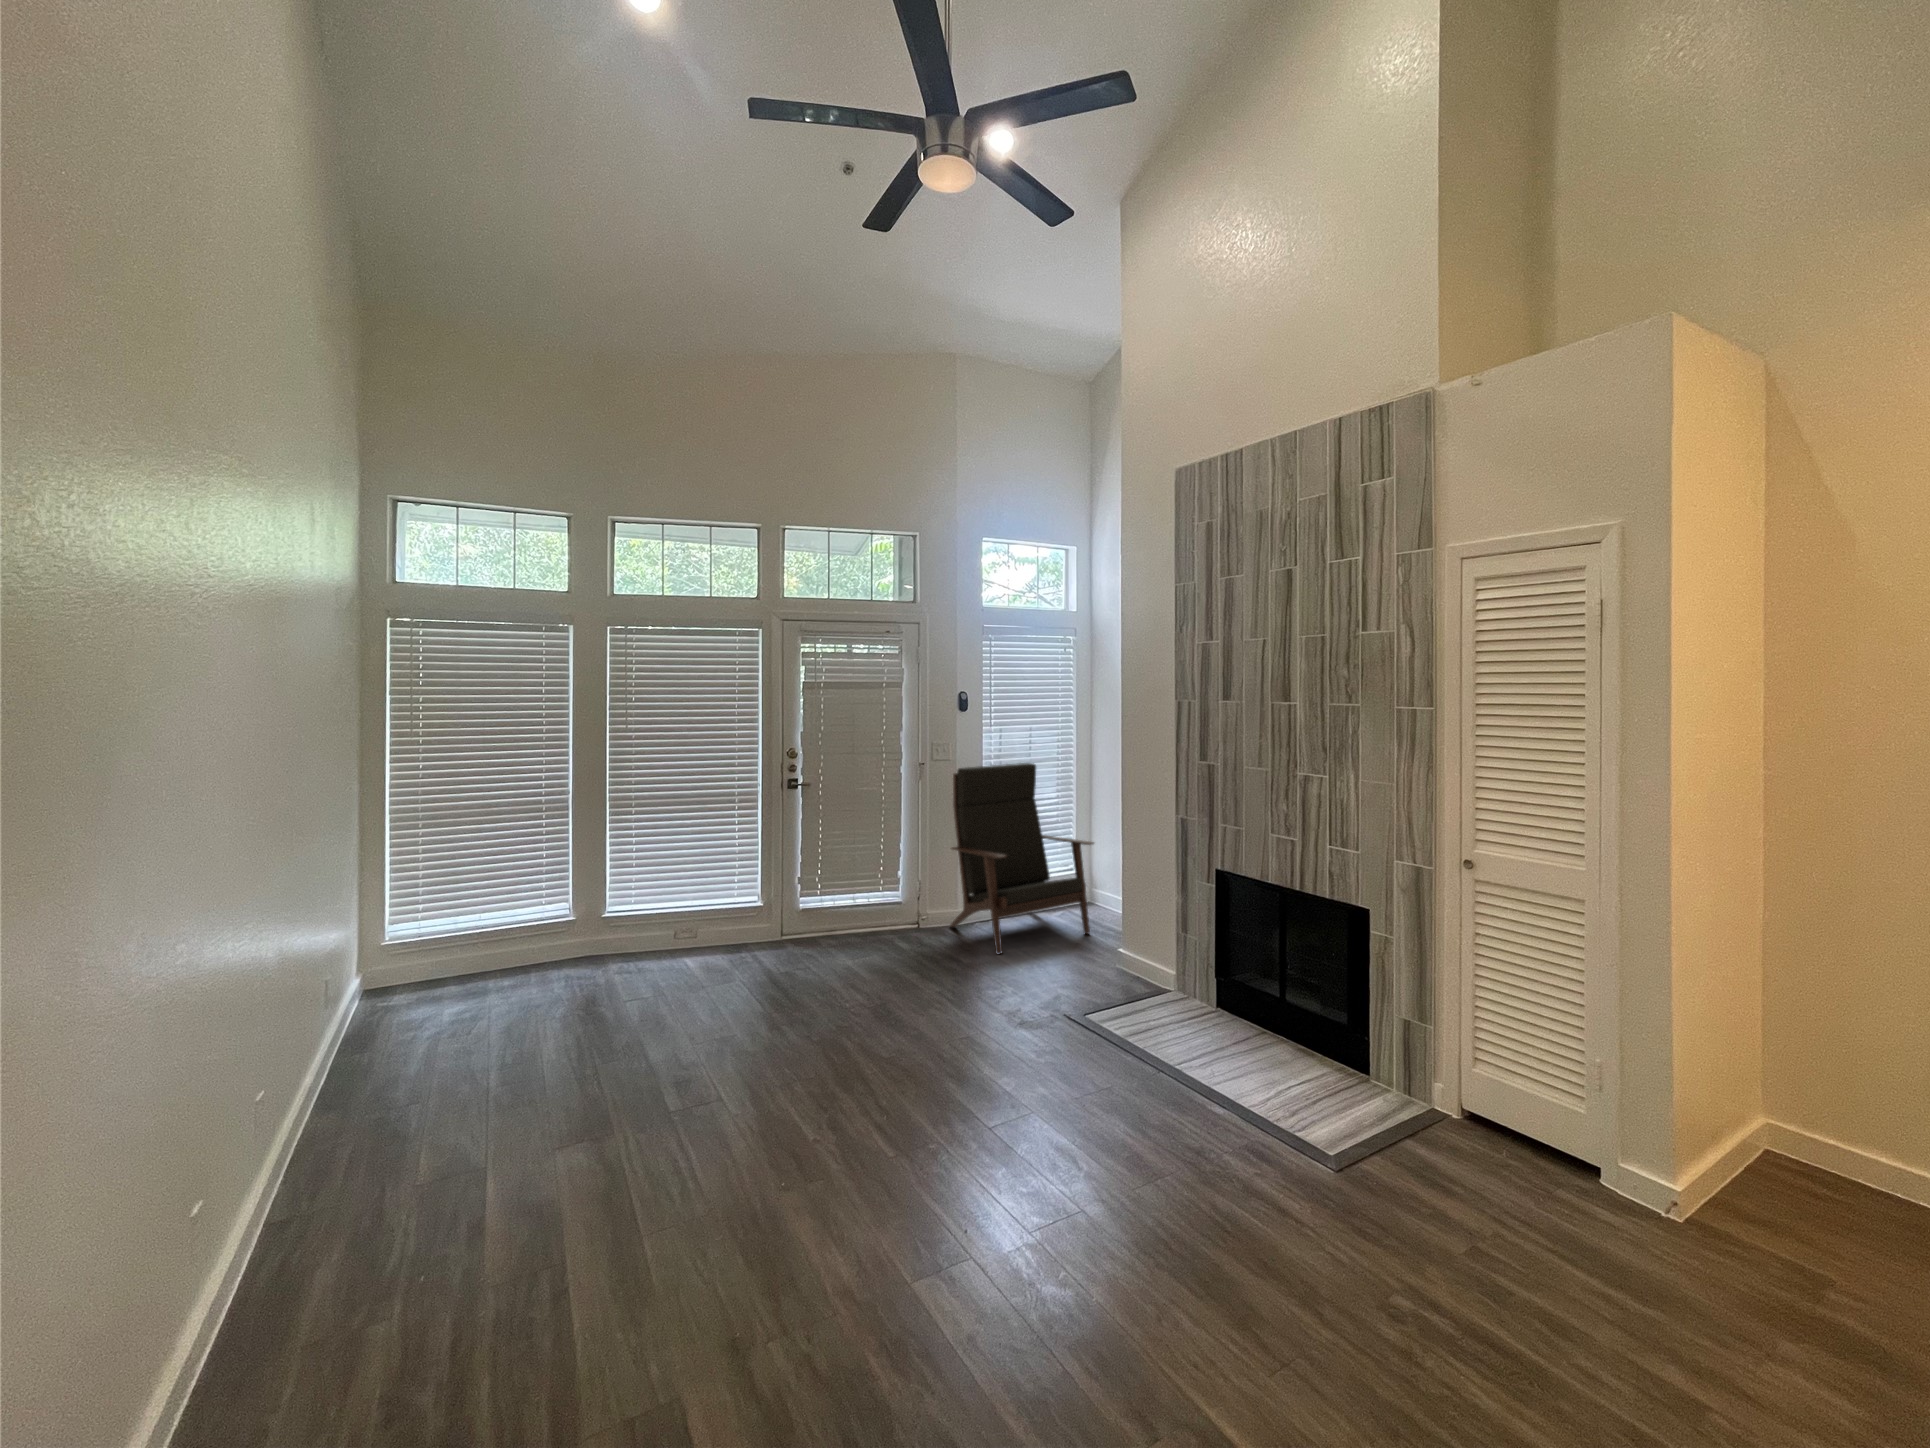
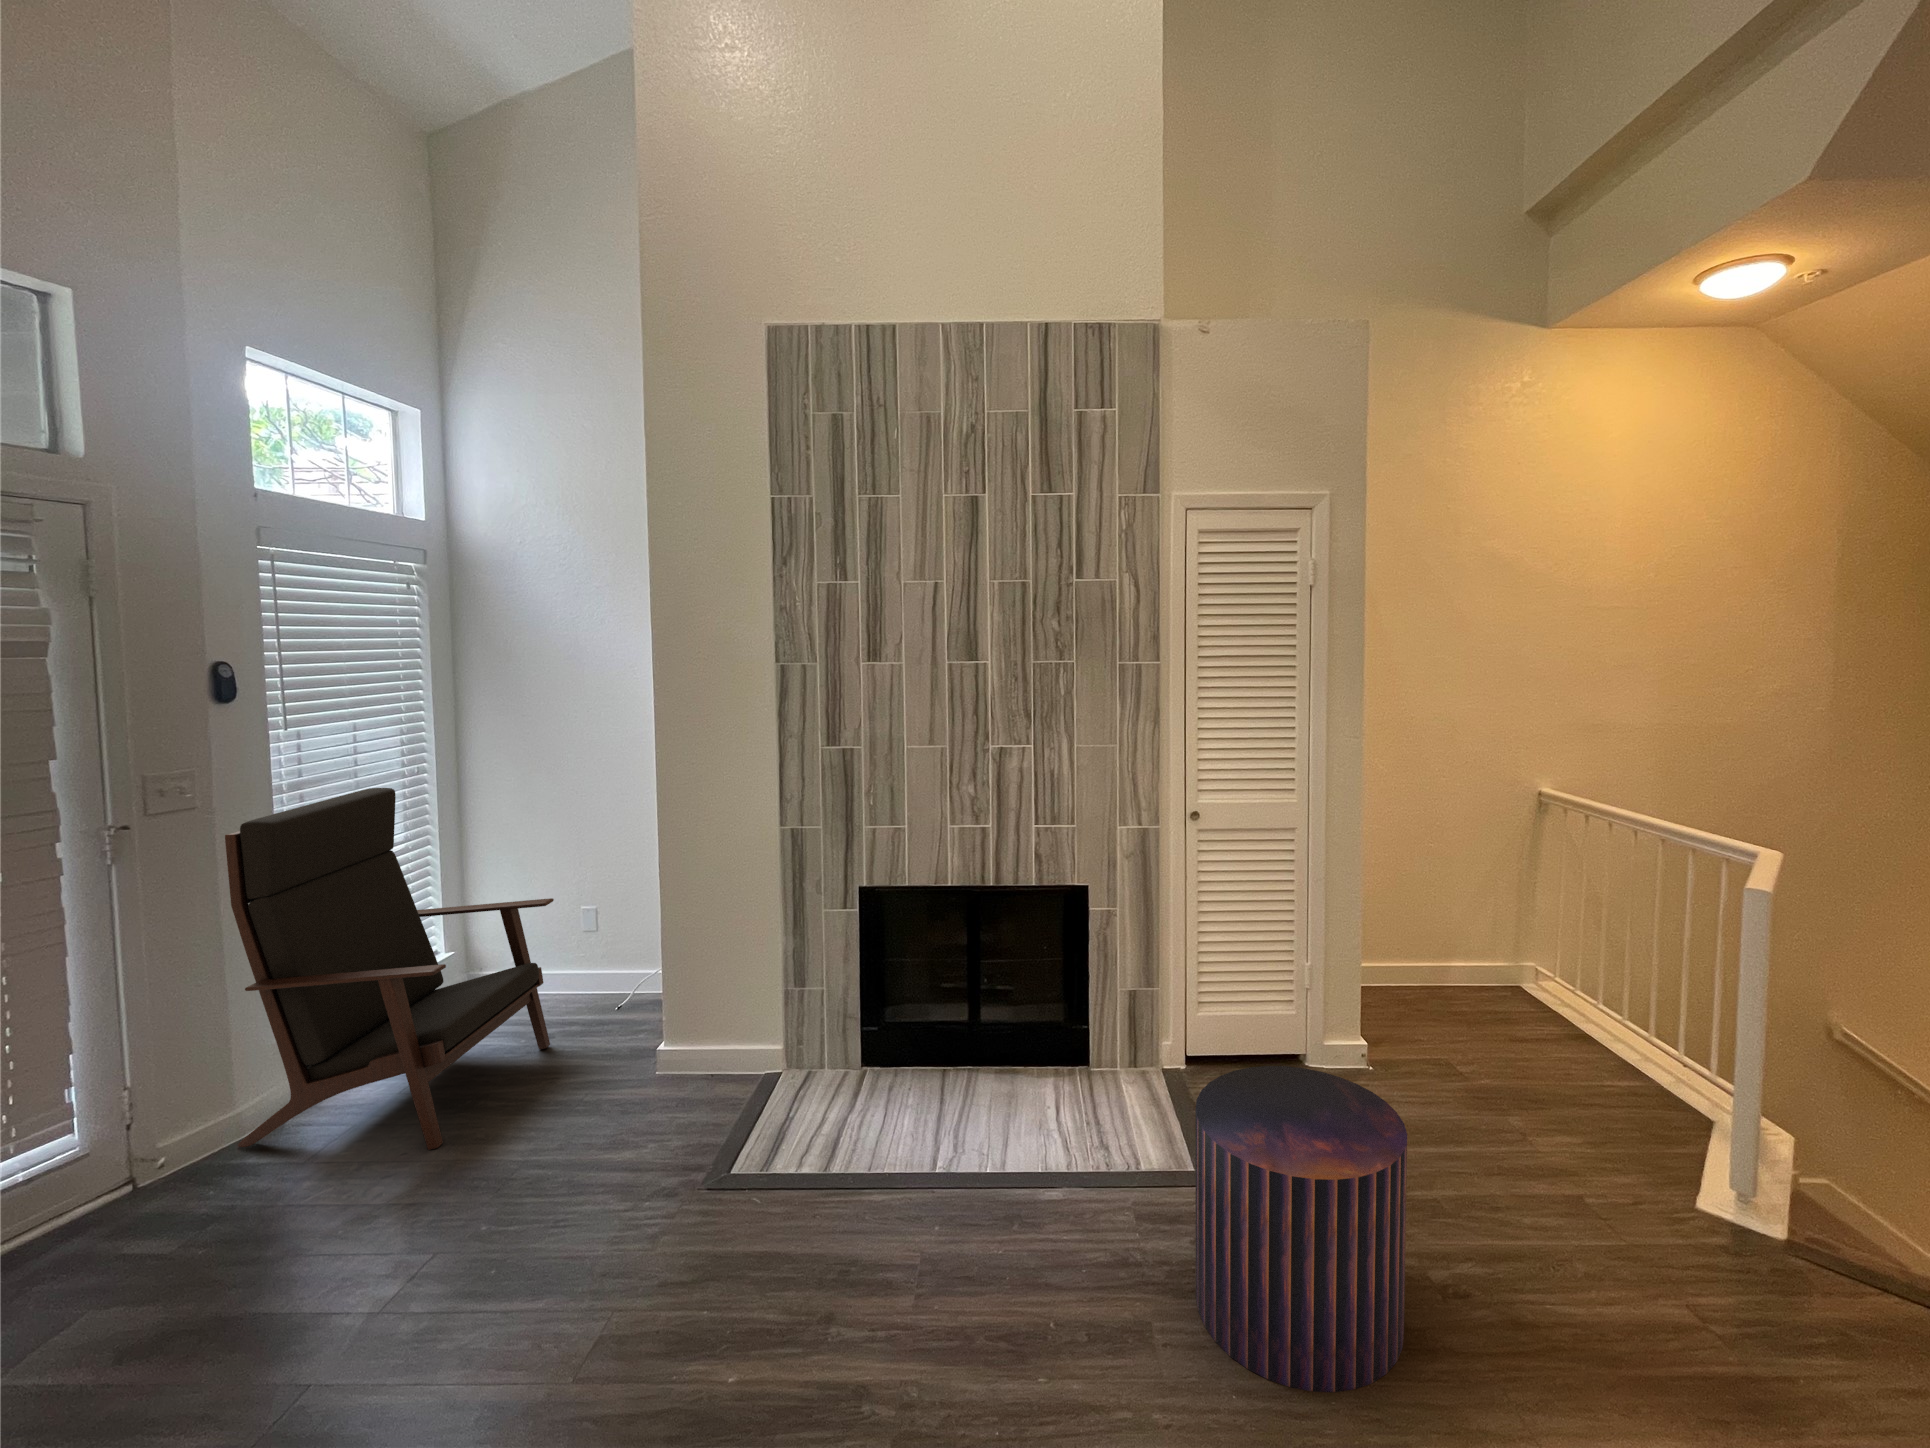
pouf: none [1169,1046,1353,1330] -> present [1195,1066,1407,1392]

